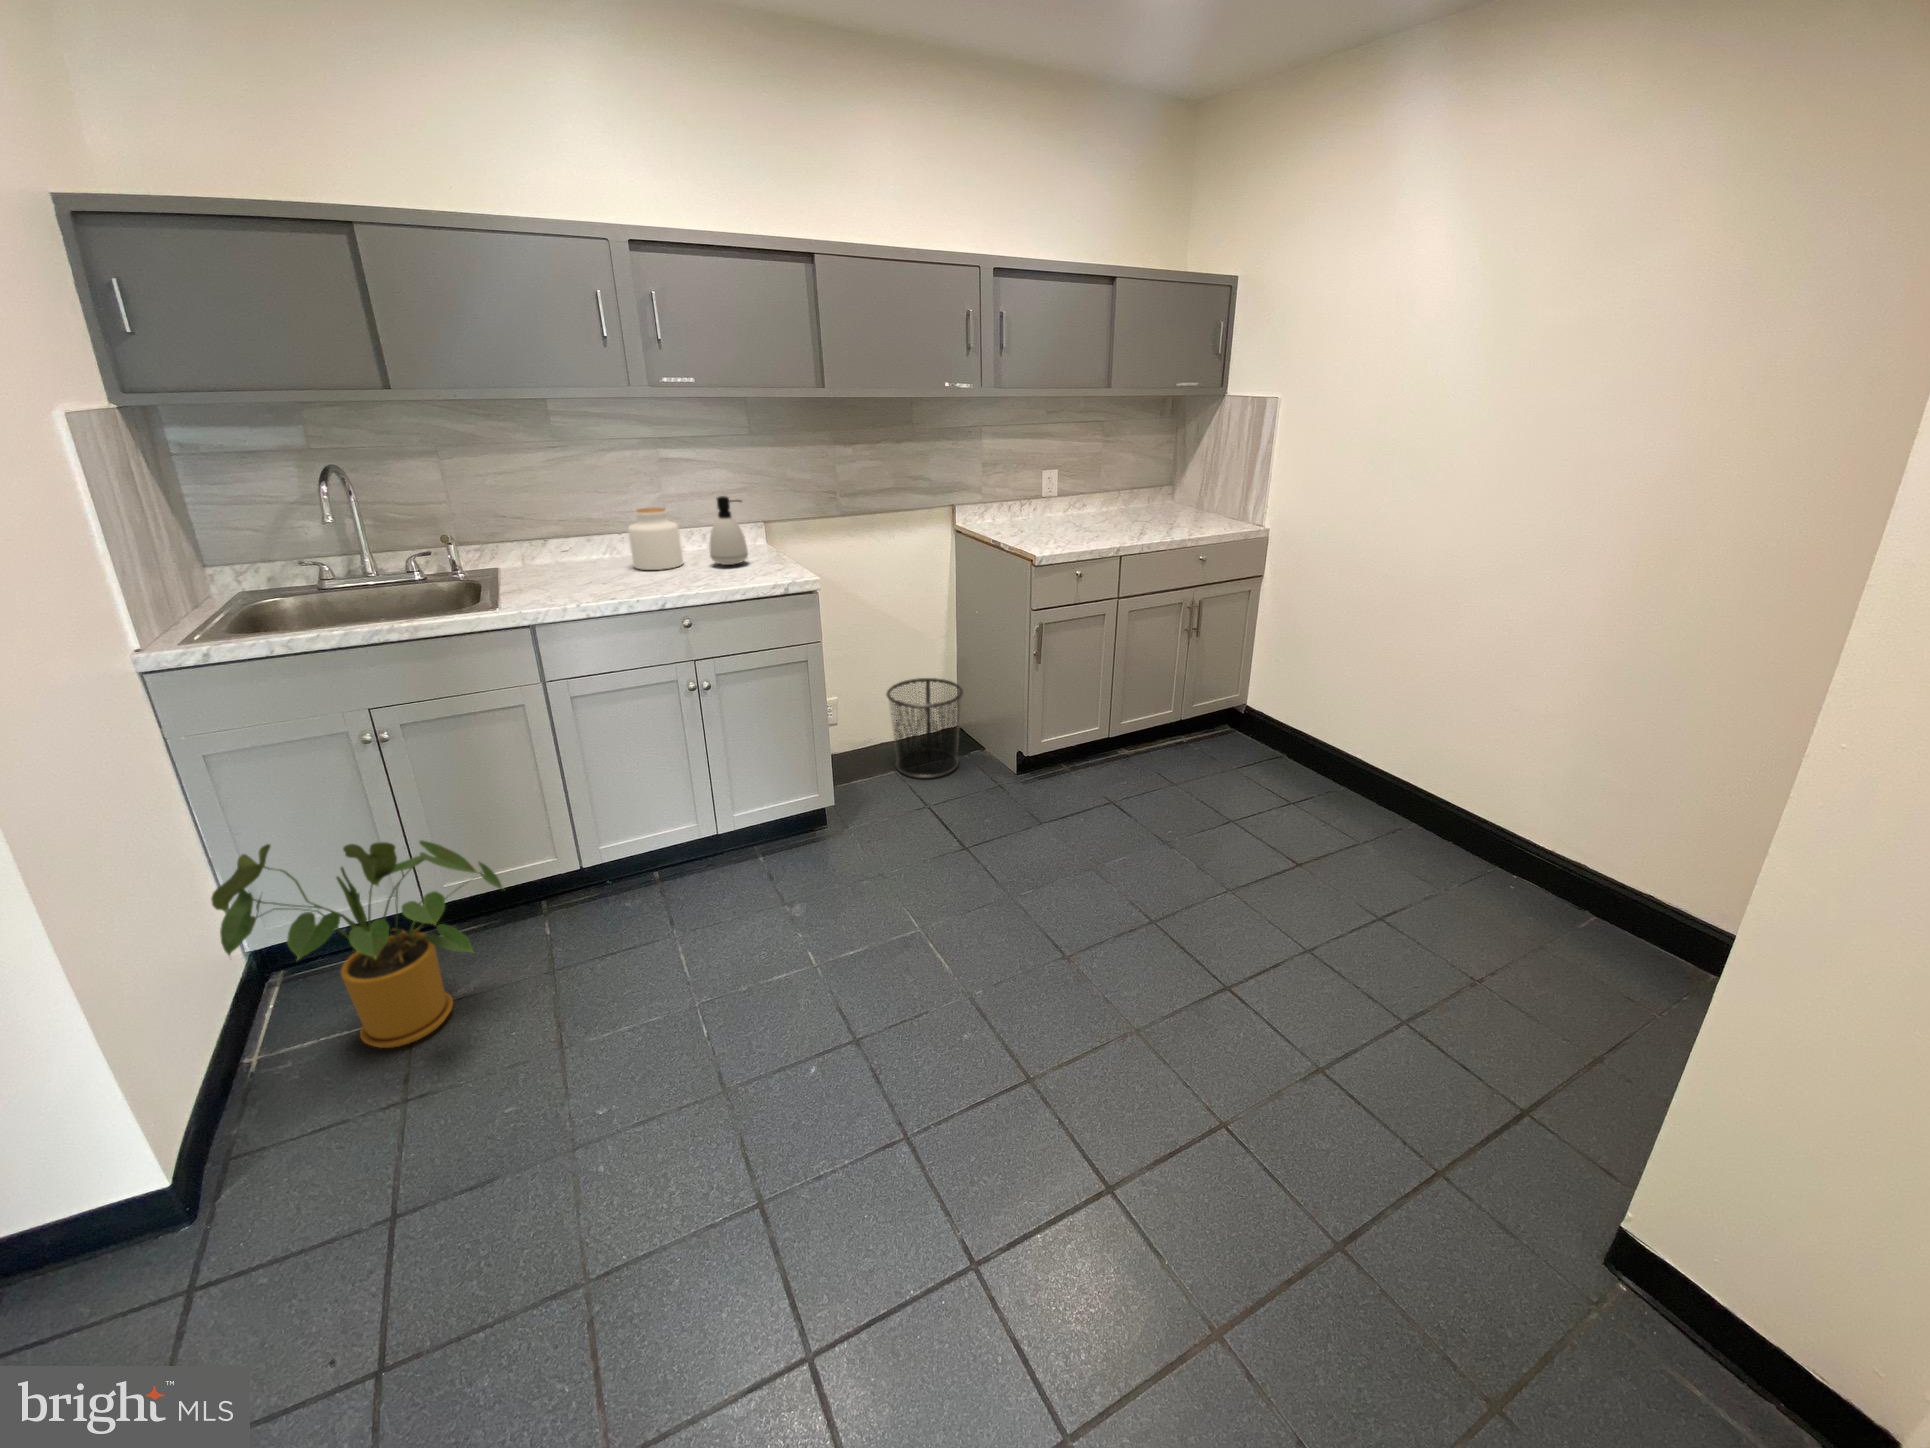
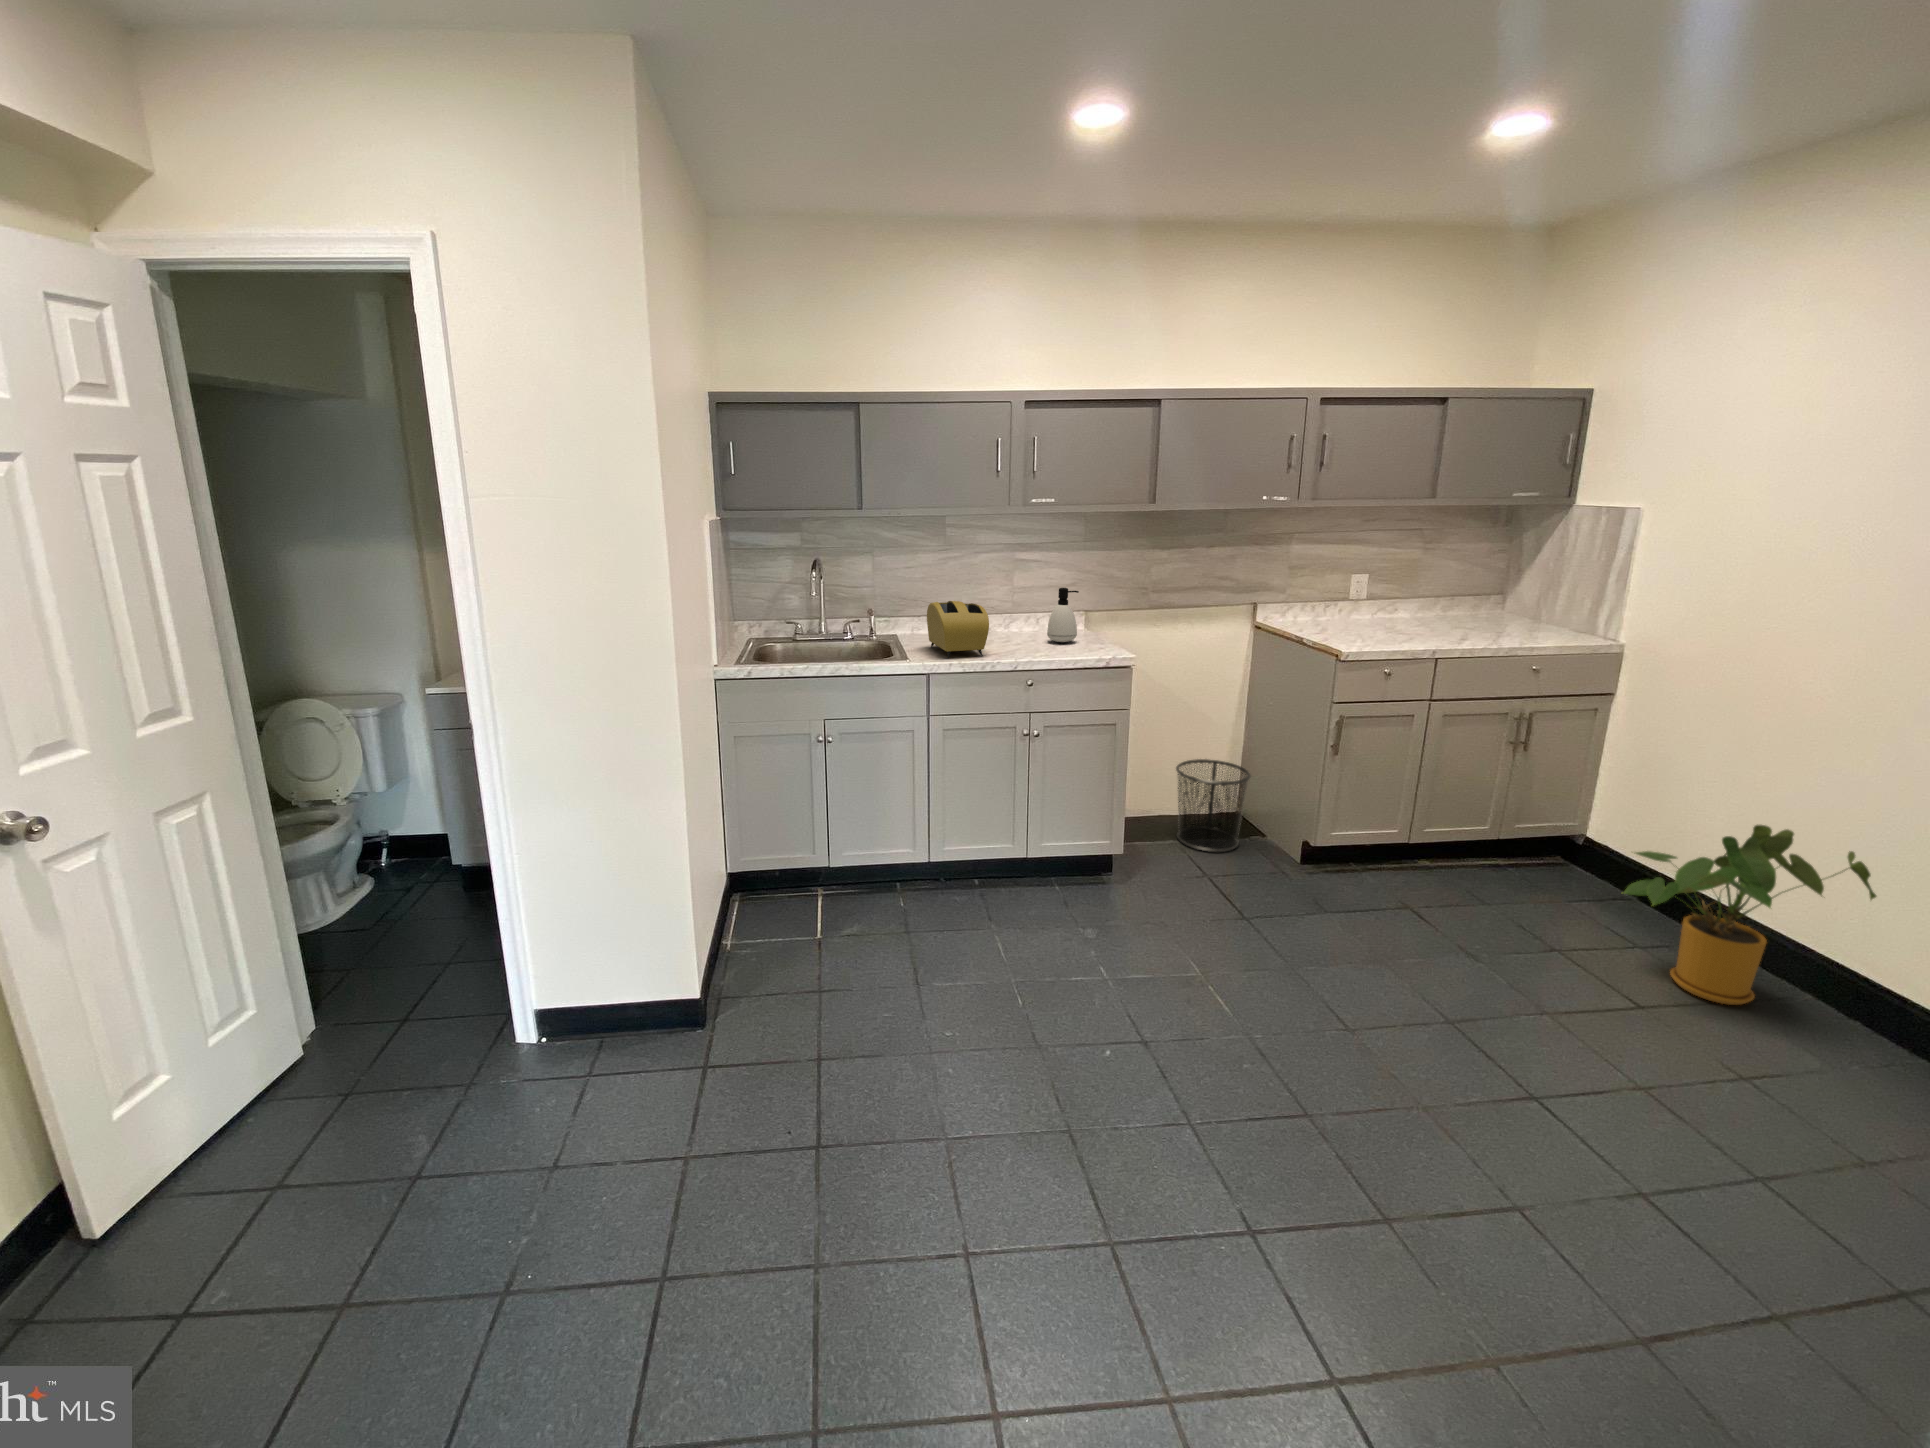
jar: present [628,508,683,570] -> none [989,595,1026,642]
toaster: none [528,521,619,601] -> present [927,601,989,658]
house plant: present [211,841,504,1048] -> present [1624,825,1876,1005]

